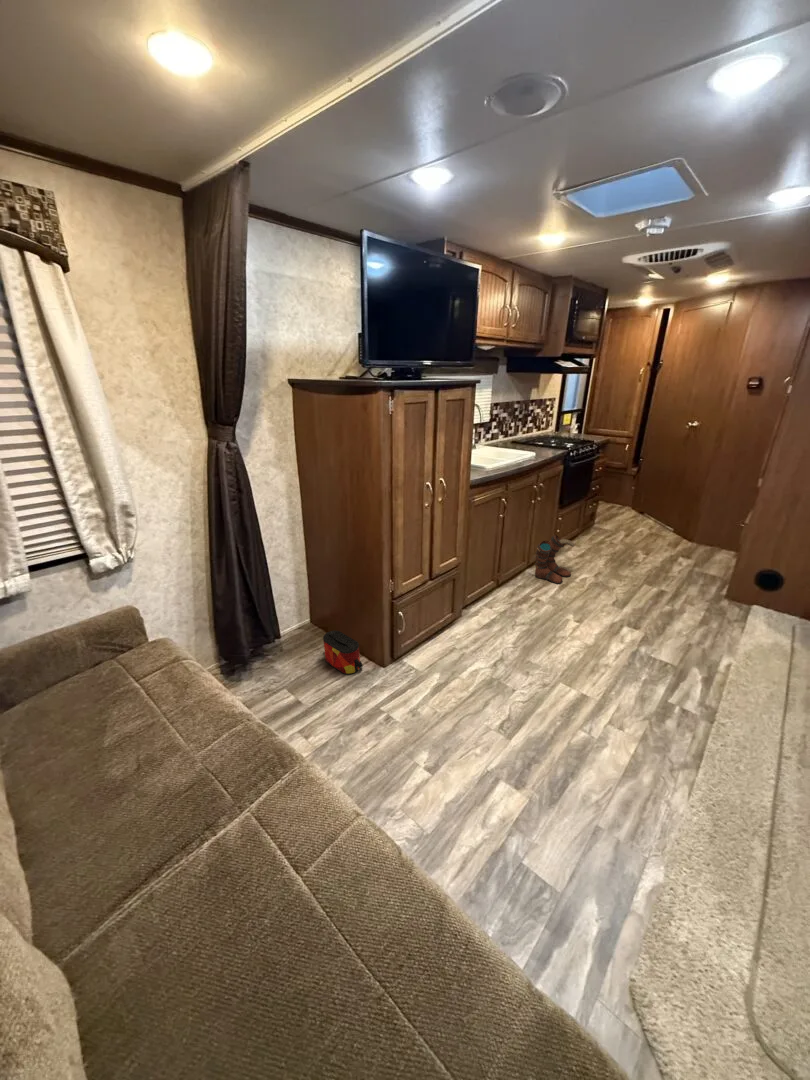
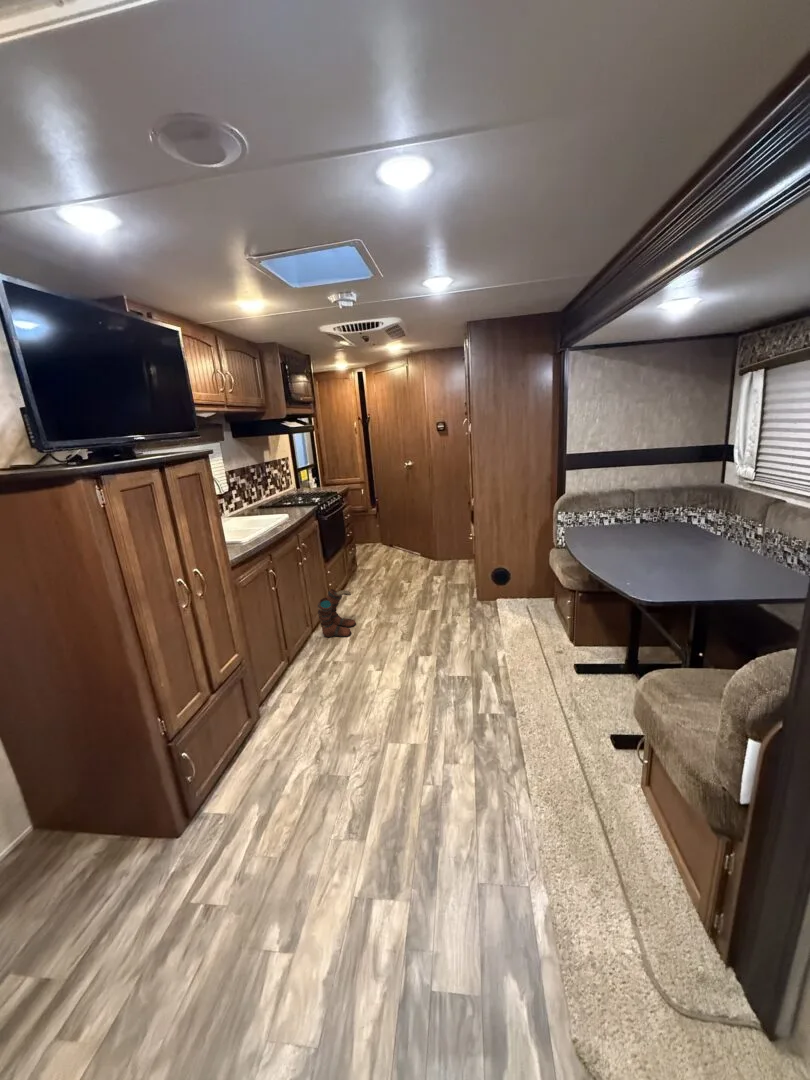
bag: present [323,631,363,675] -> none [63,823,144,885]

